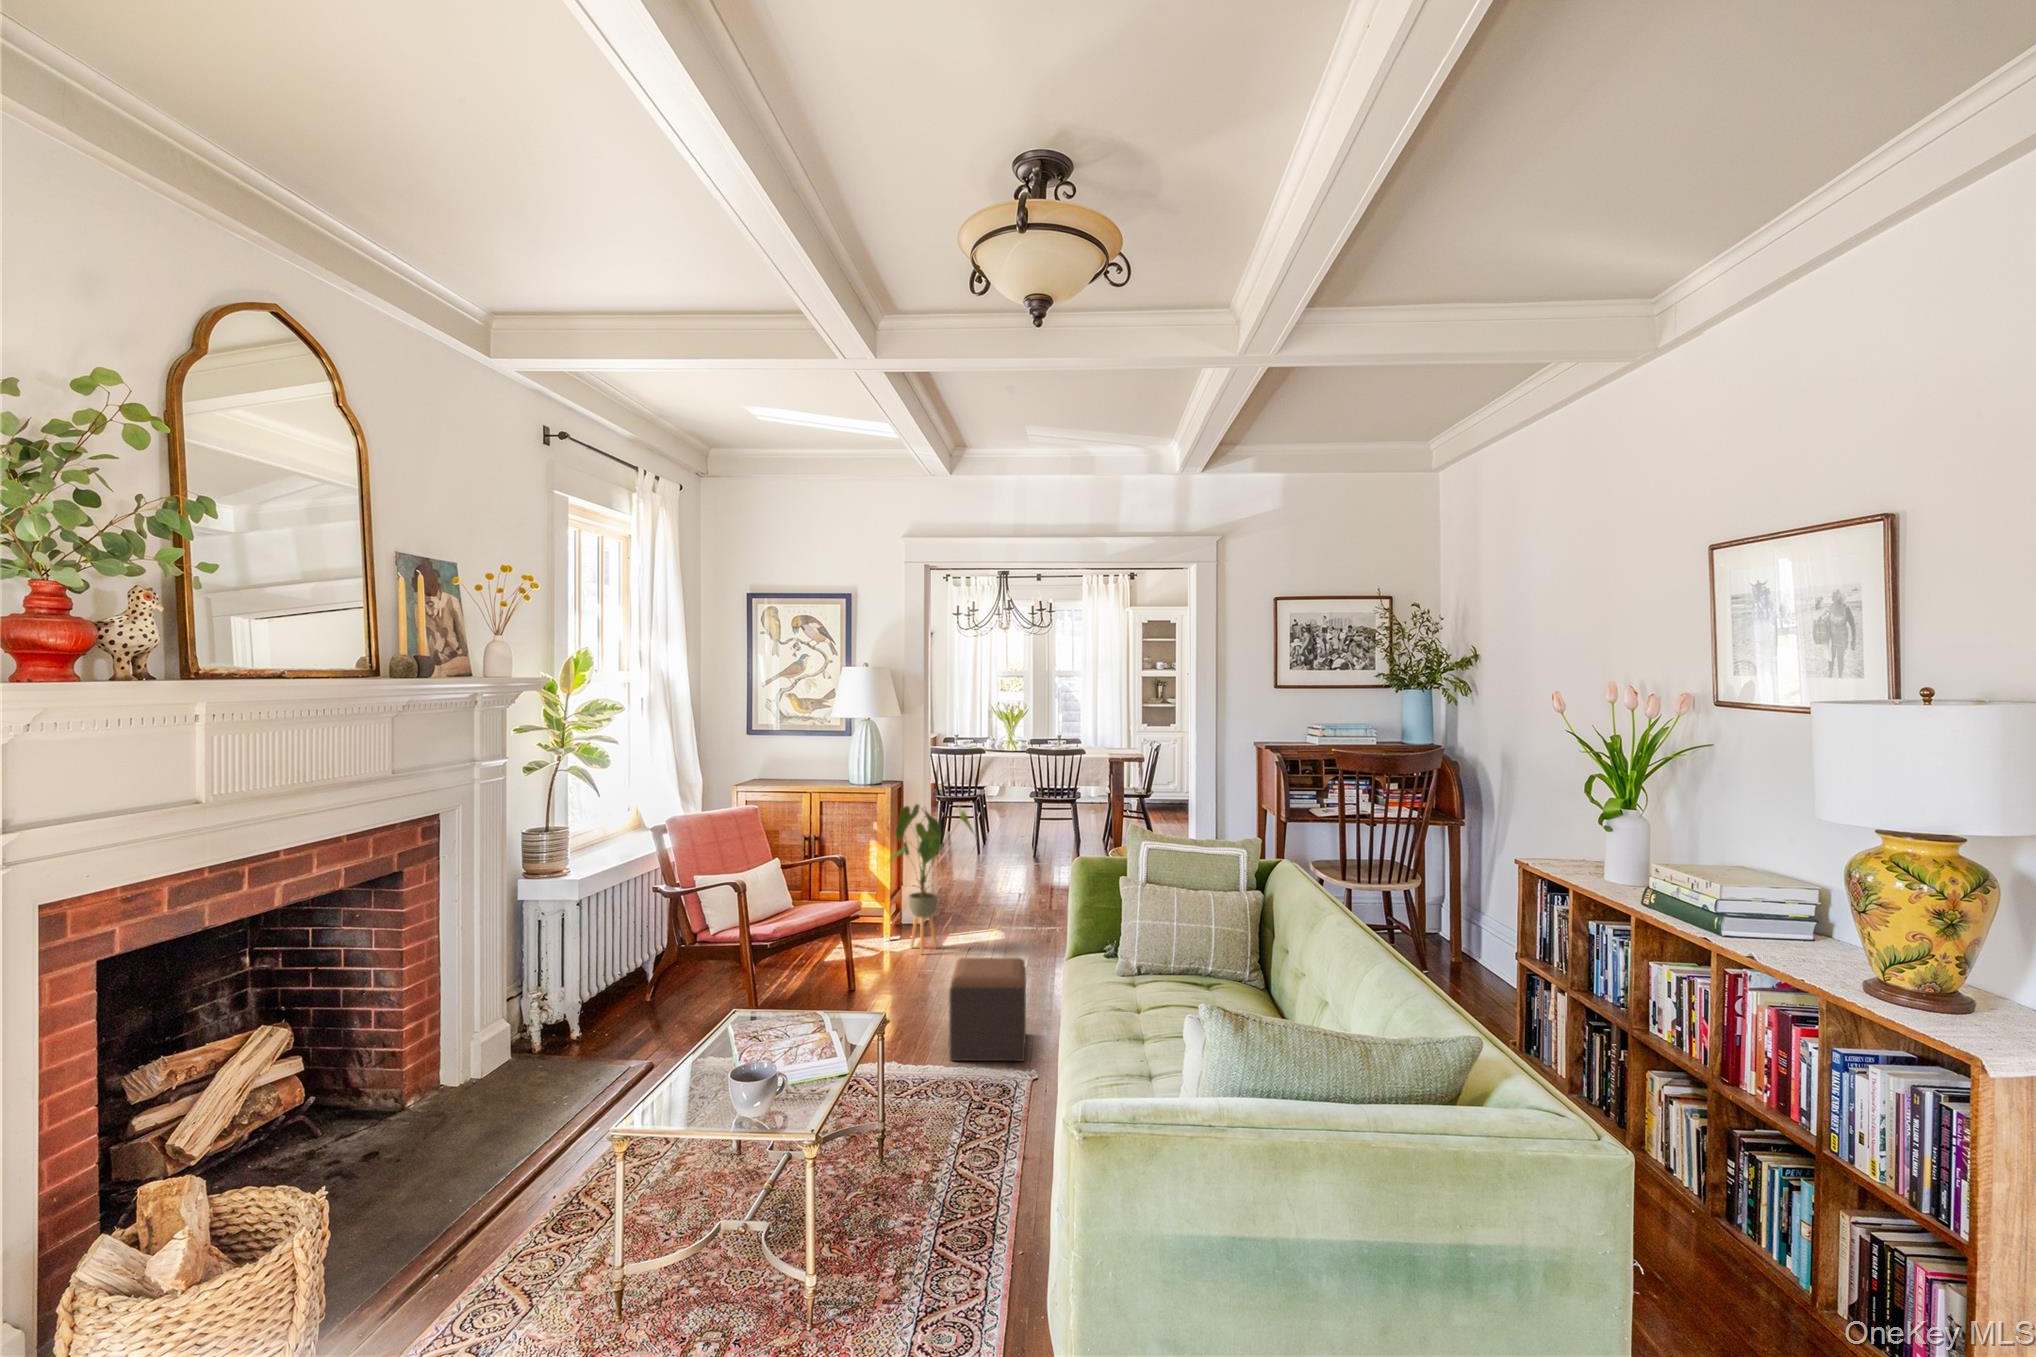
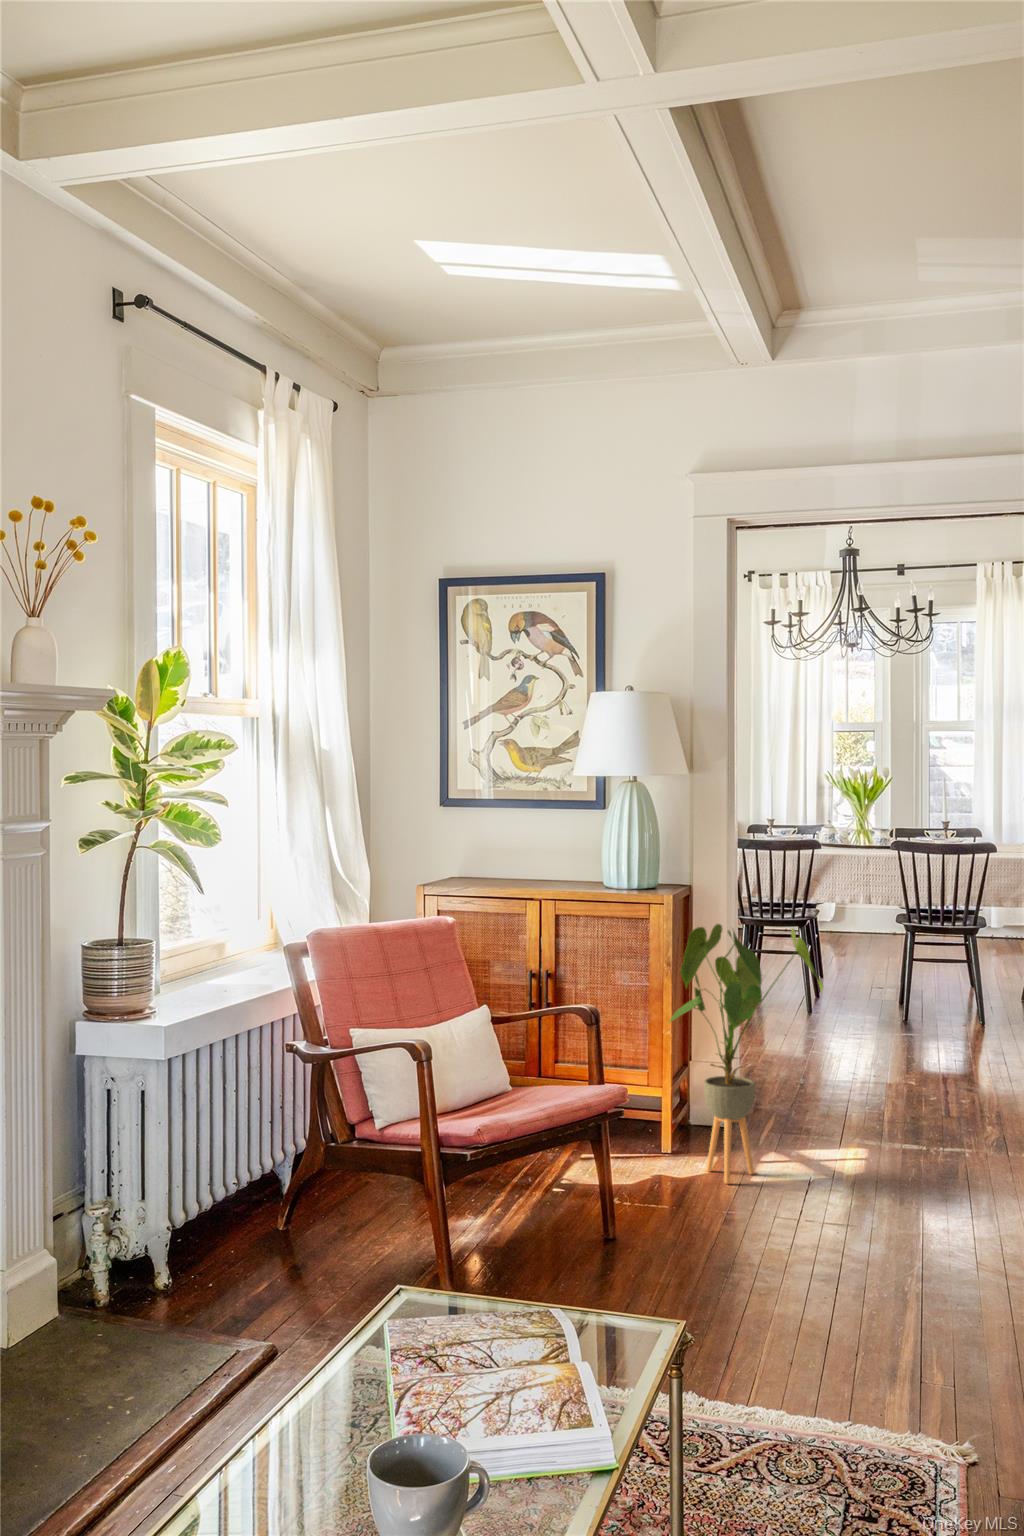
footstool: present [949,958,1026,1061] -> none [795,1205,944,1417]

